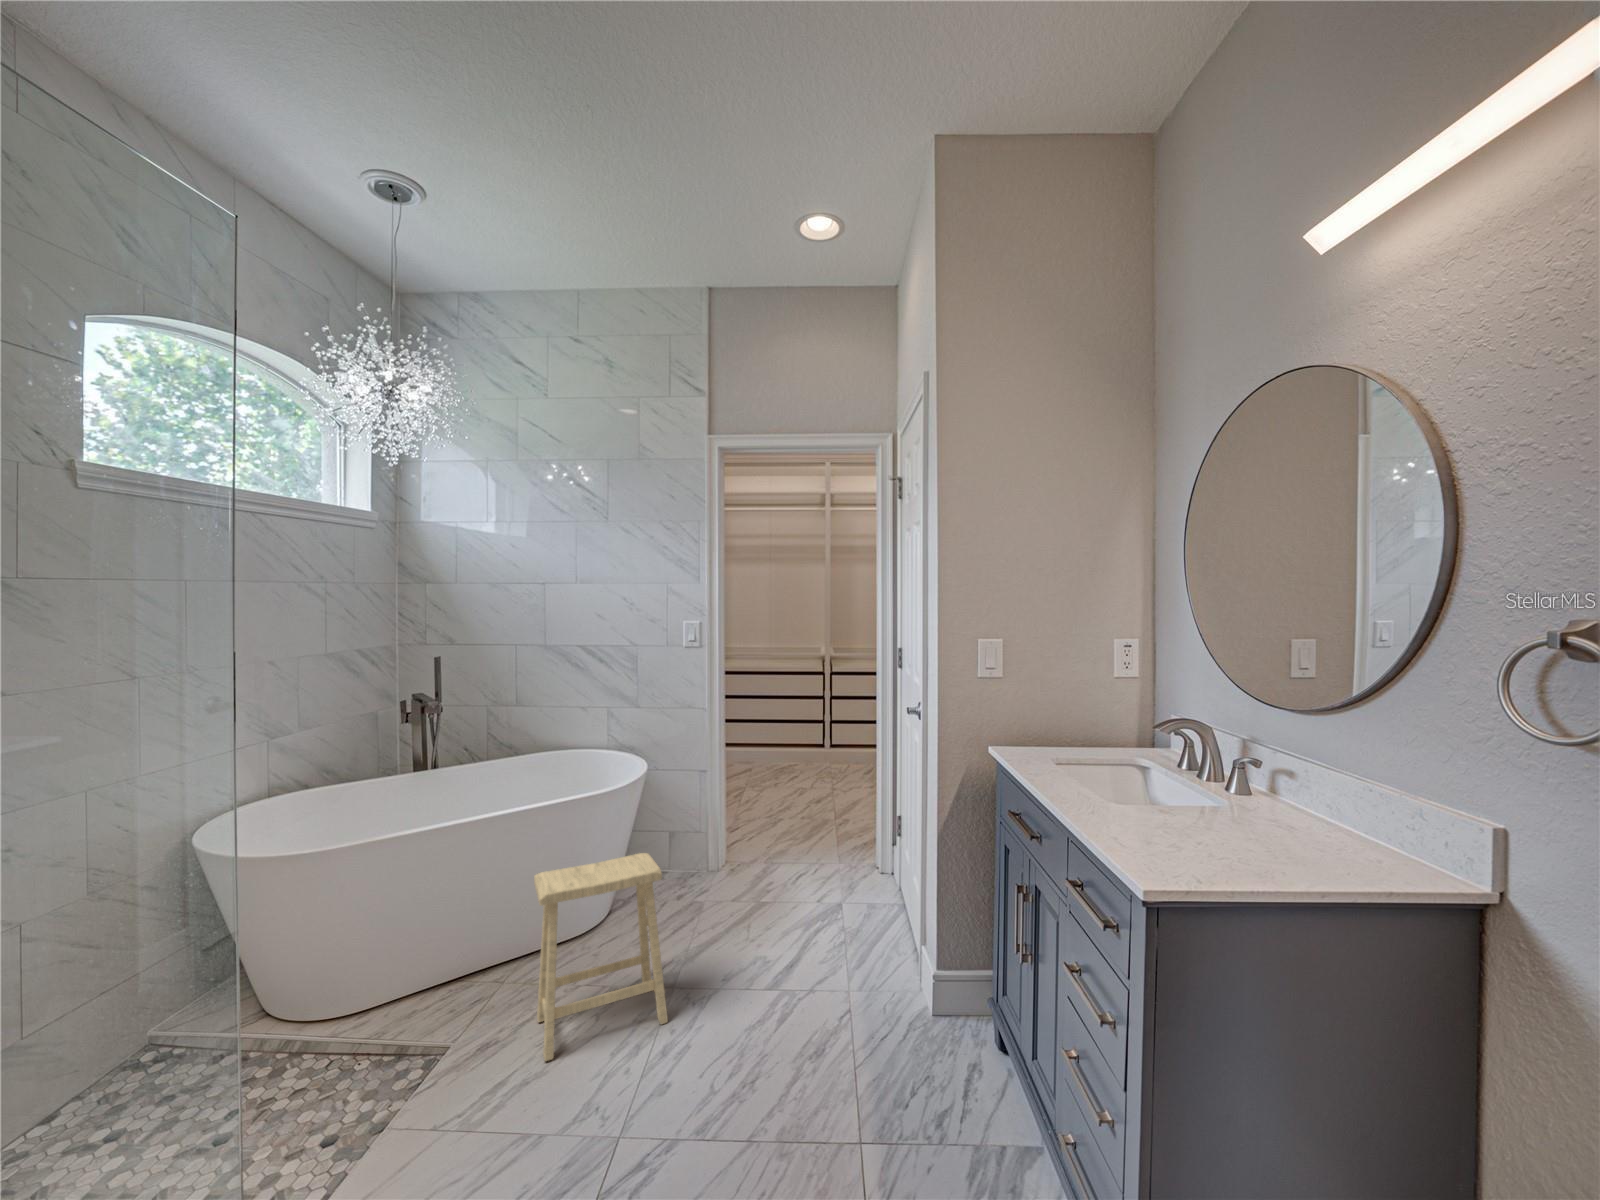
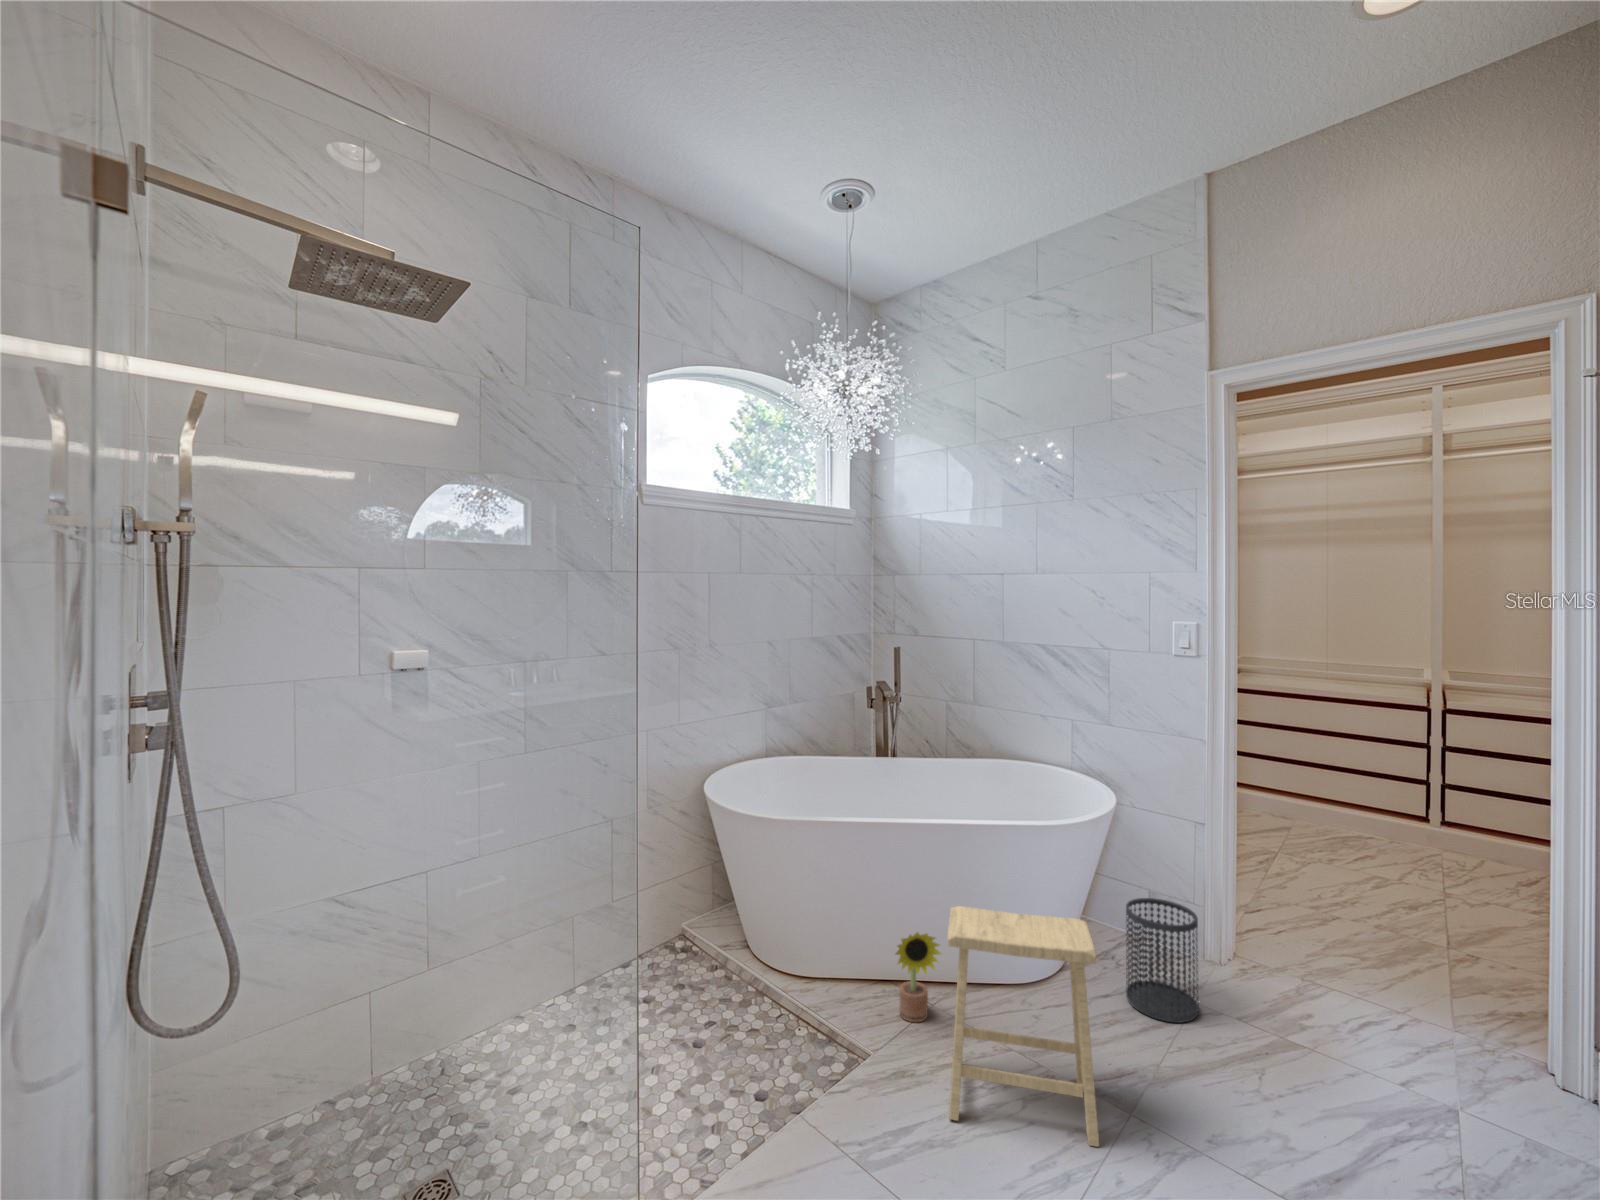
wastebasket: none [664,831,715,922] -> present [1126,898,1198,1023]
decorative plant: none [471,912,520,1005] -> present [896,932,941,1022]

